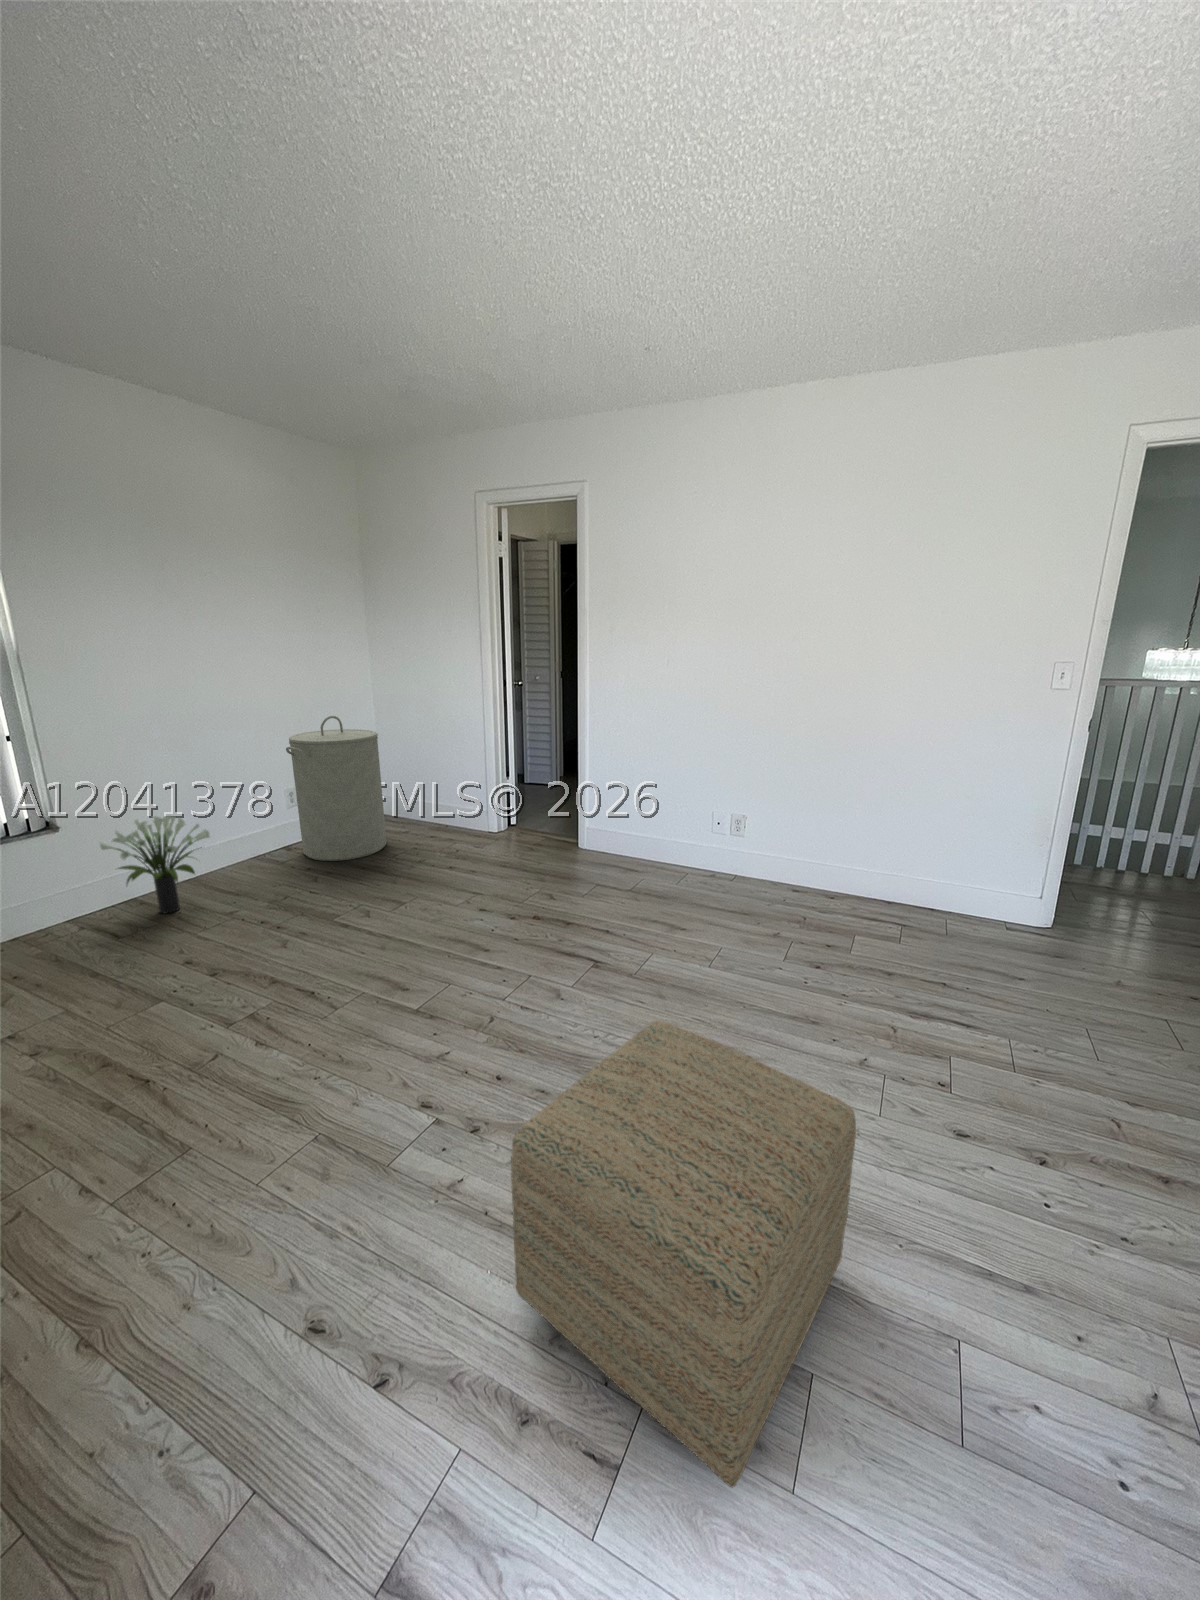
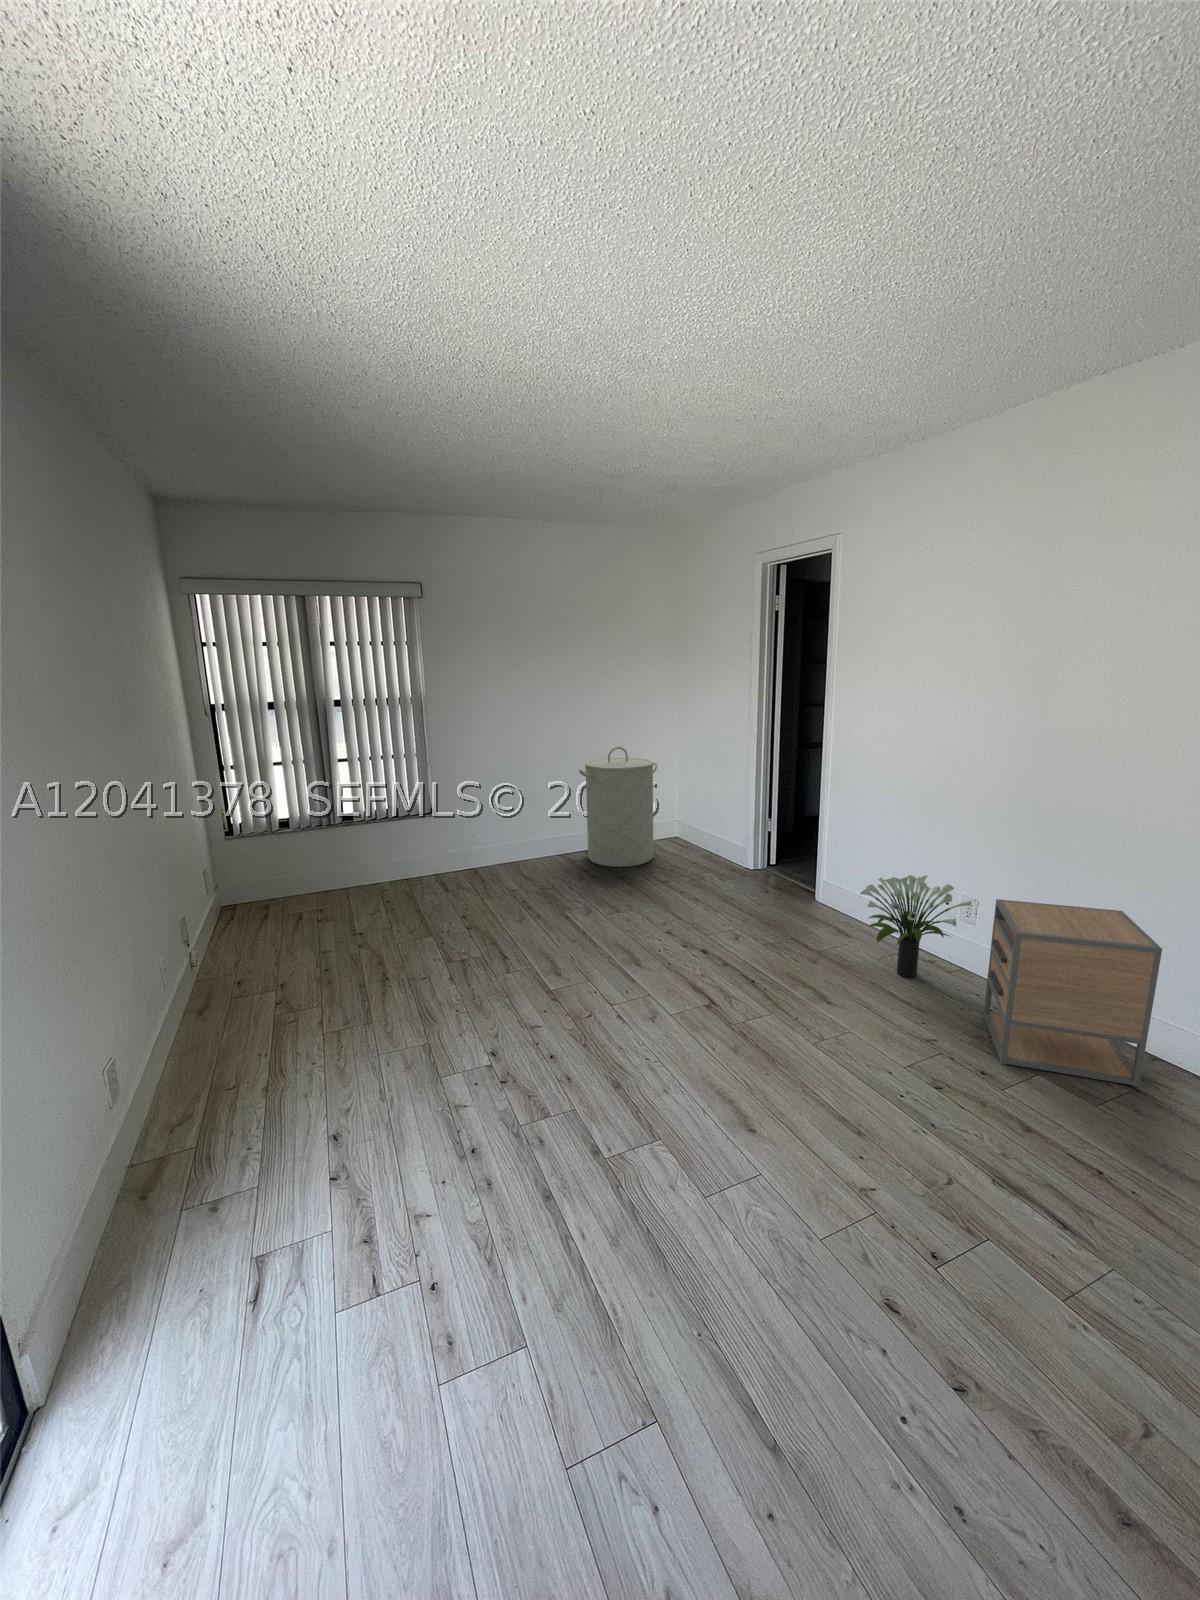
nightstand: none [784,803,914,936] -> present [983,899,1162,1087]
potted plant: present [100,816,211,914] -> present [861,875,971,978]
ottoman: present [511,1021,856,1487] -> none [388,1036,627,1347]

